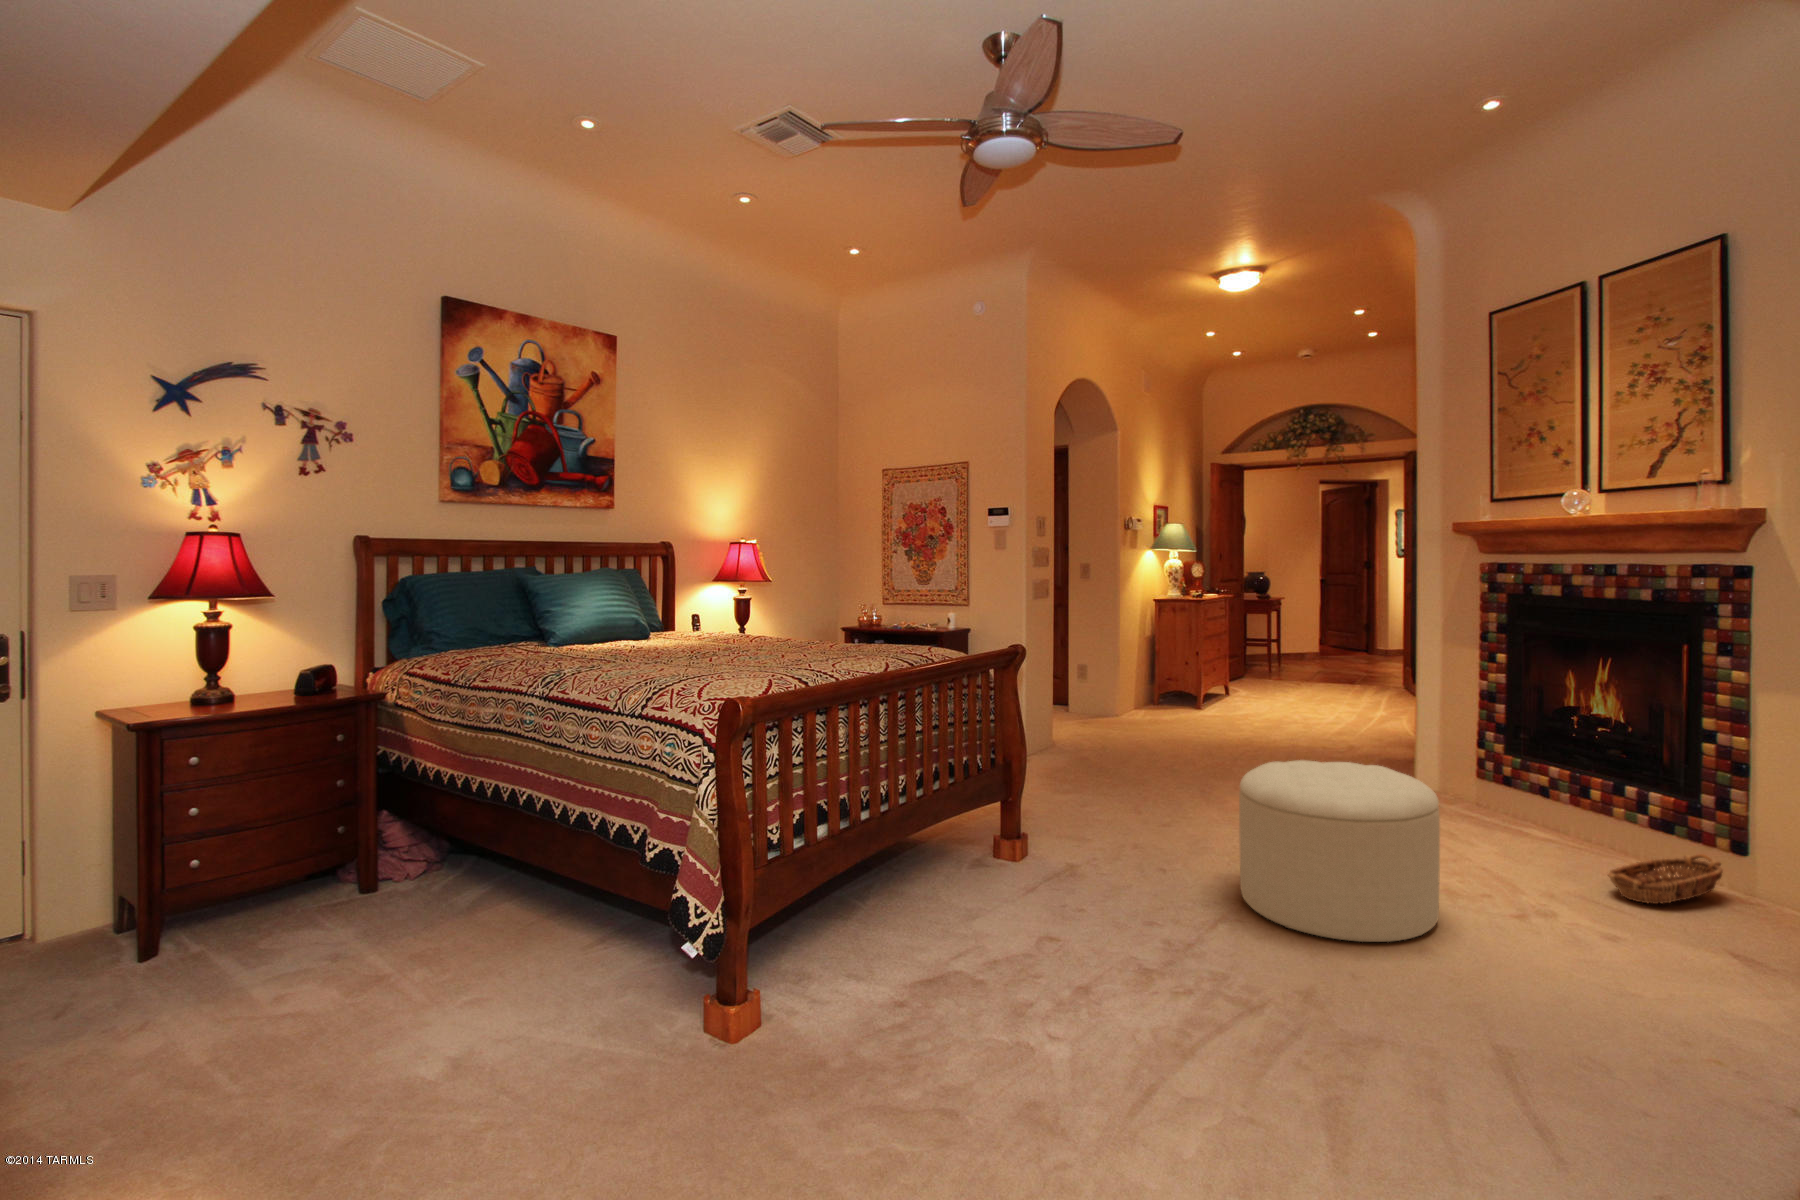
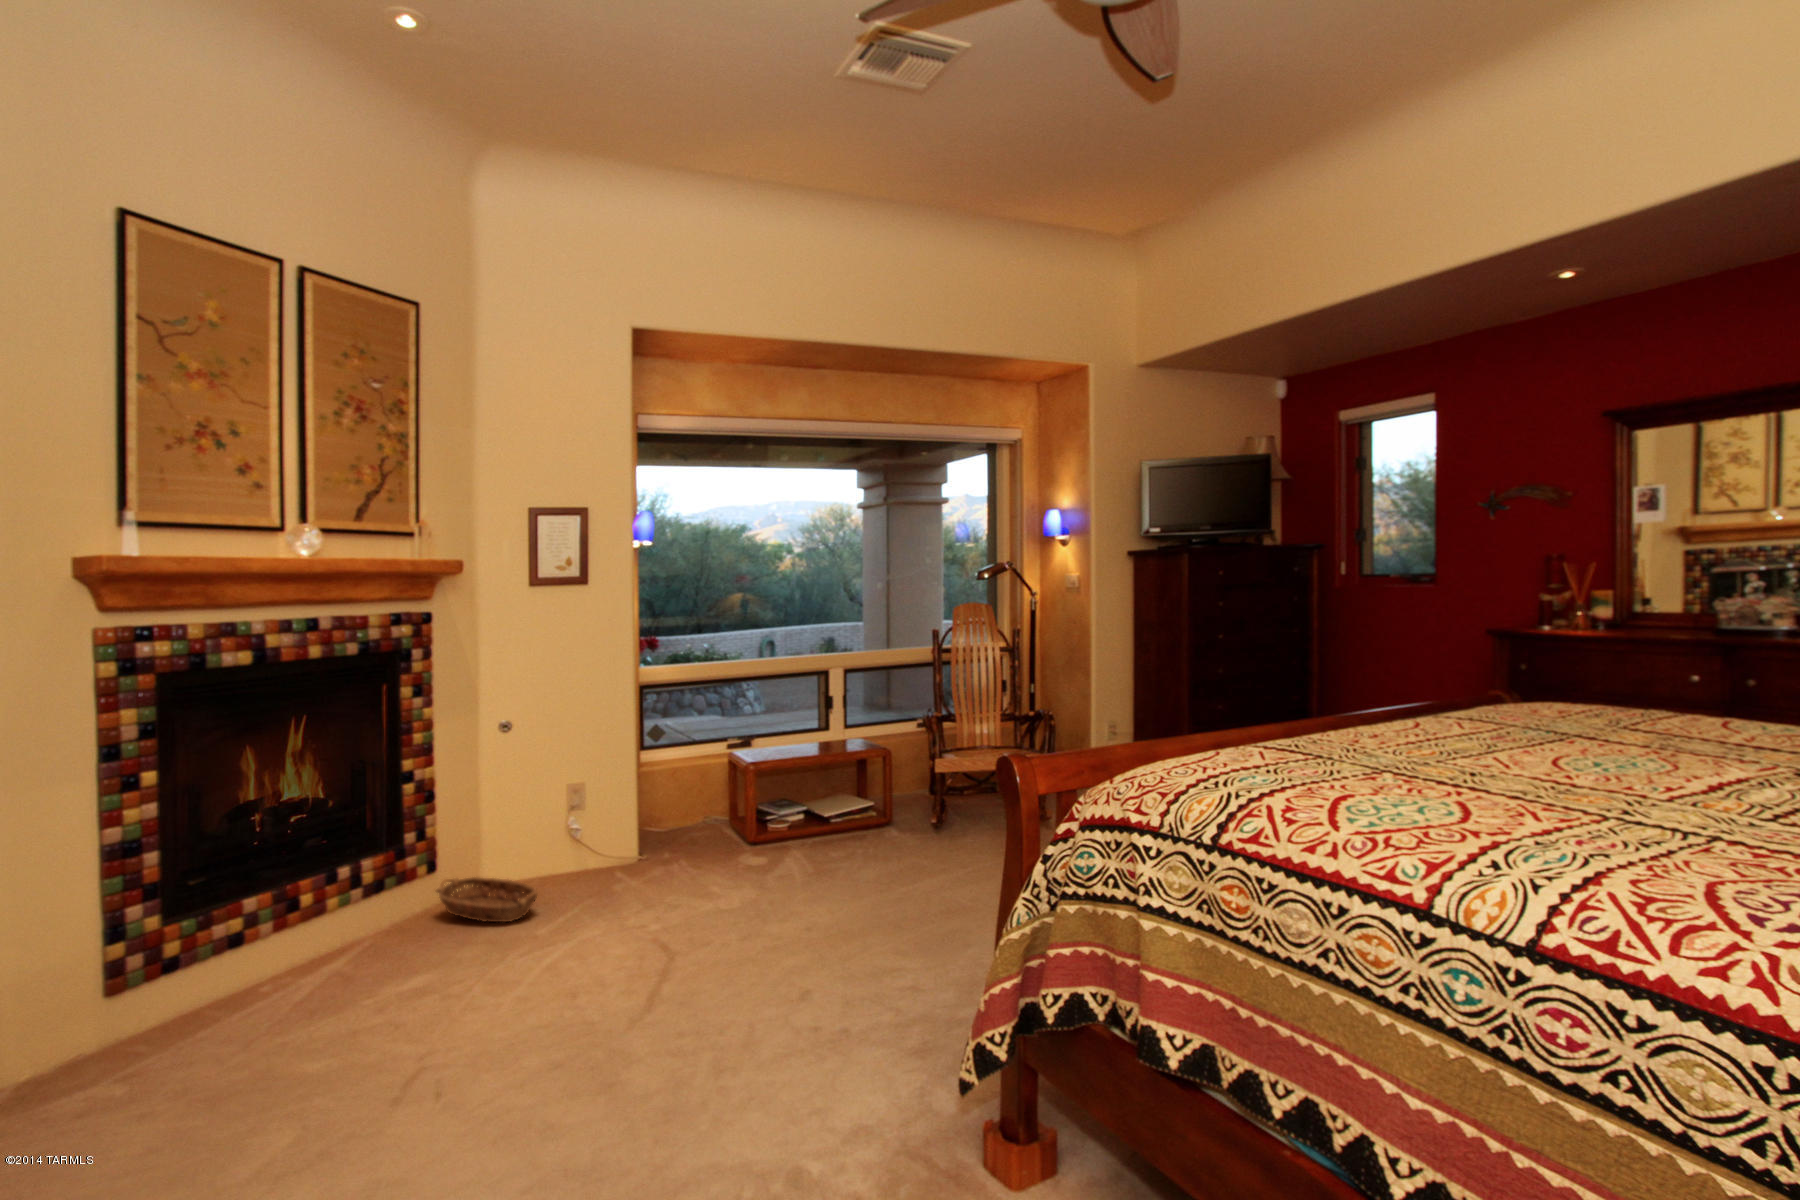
ottoman: present [1239,760,1440,942] -> none [642,807,835,1005]

